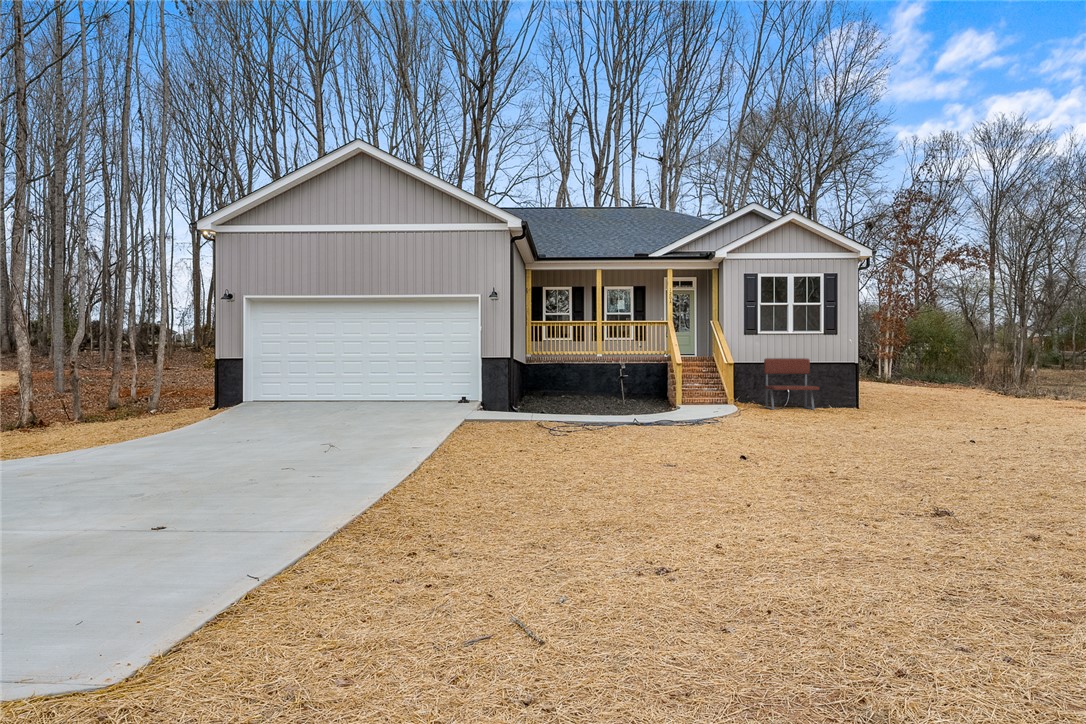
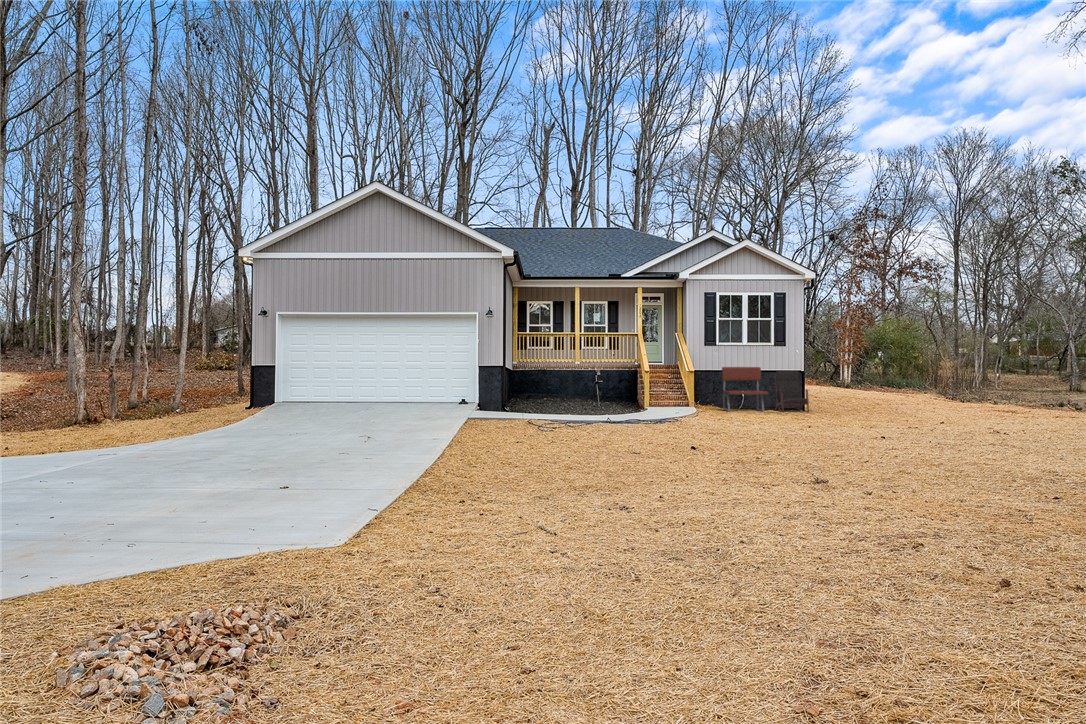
lounge chair: none [825,363,870,411] -> present [775,371,809,412]

